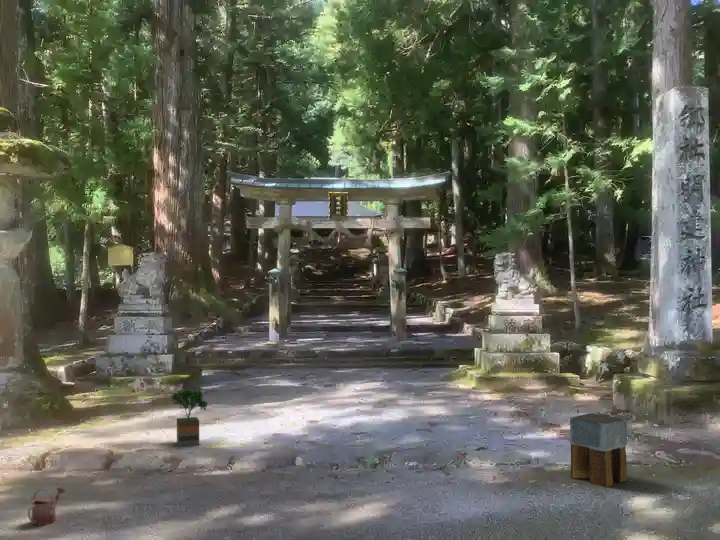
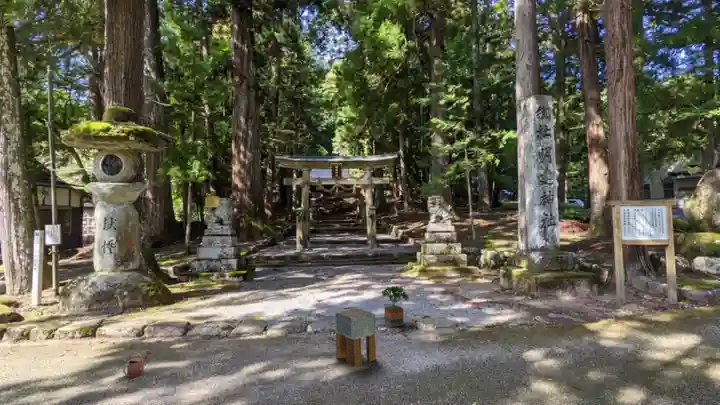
potted tree: present [171,389,208,447] -> present [382,286,409,327]
stool: present [570,413,627,487] -> present [336,308,376,367]

